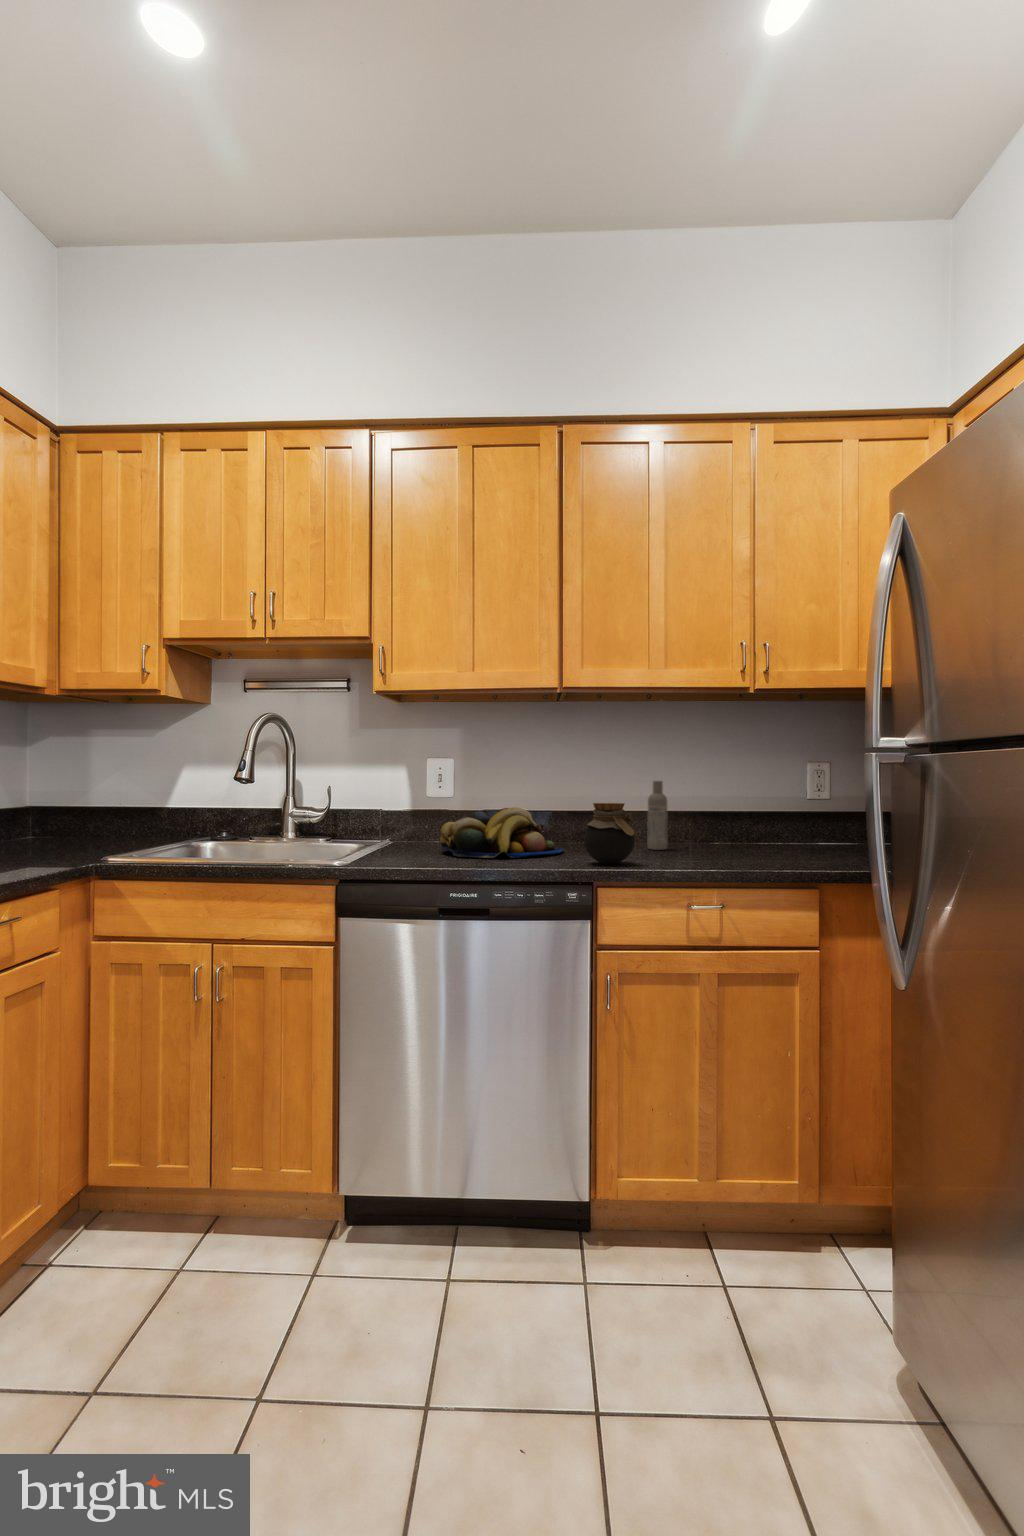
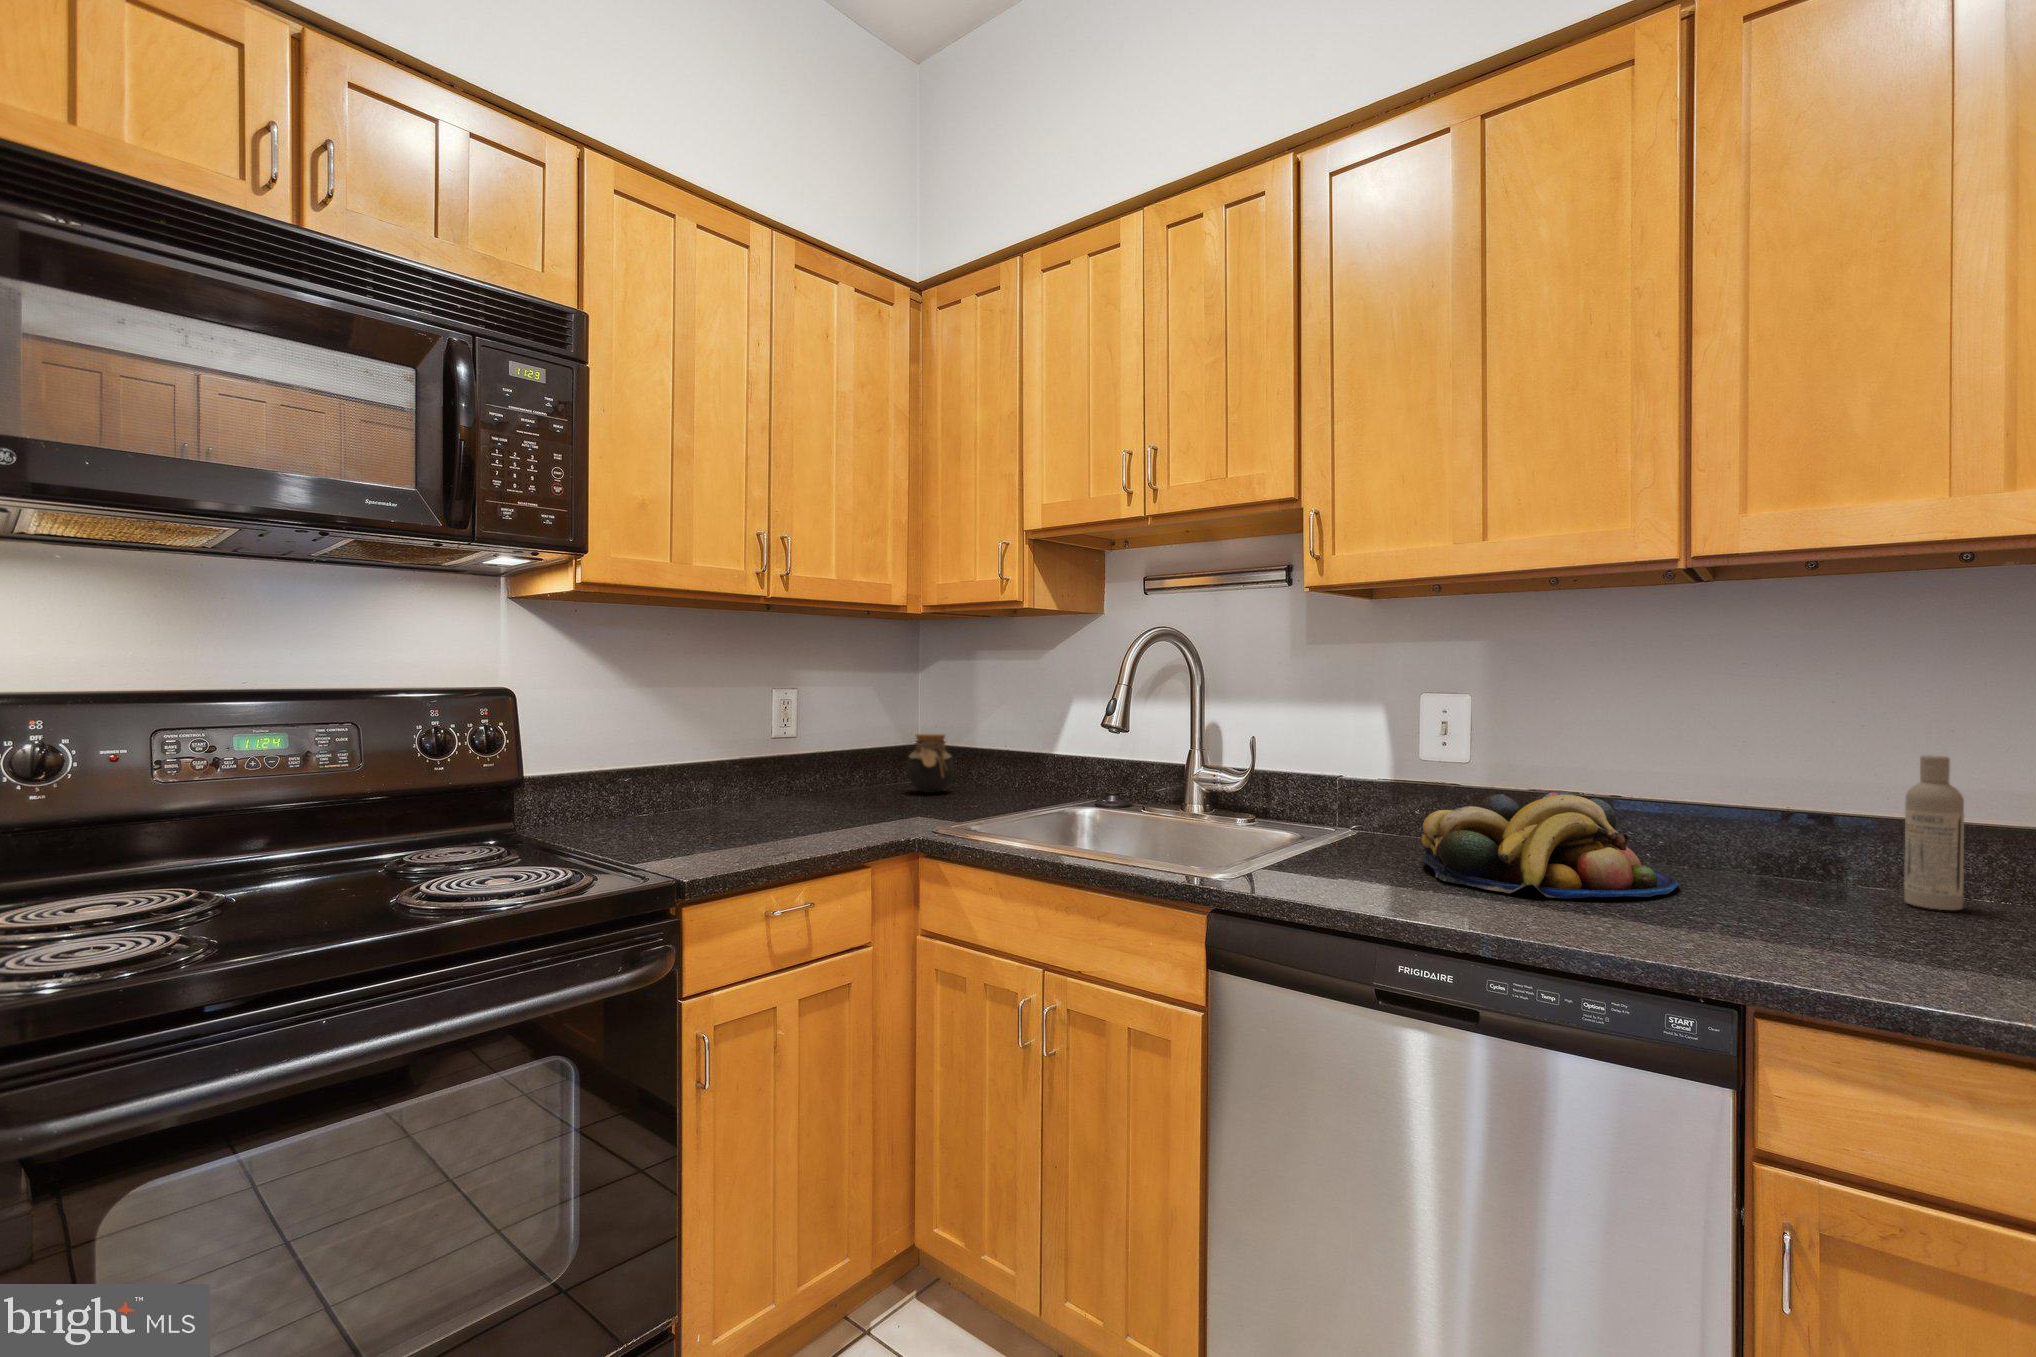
jar: present [584,803,641,864] -> present [906,734,955,793]

